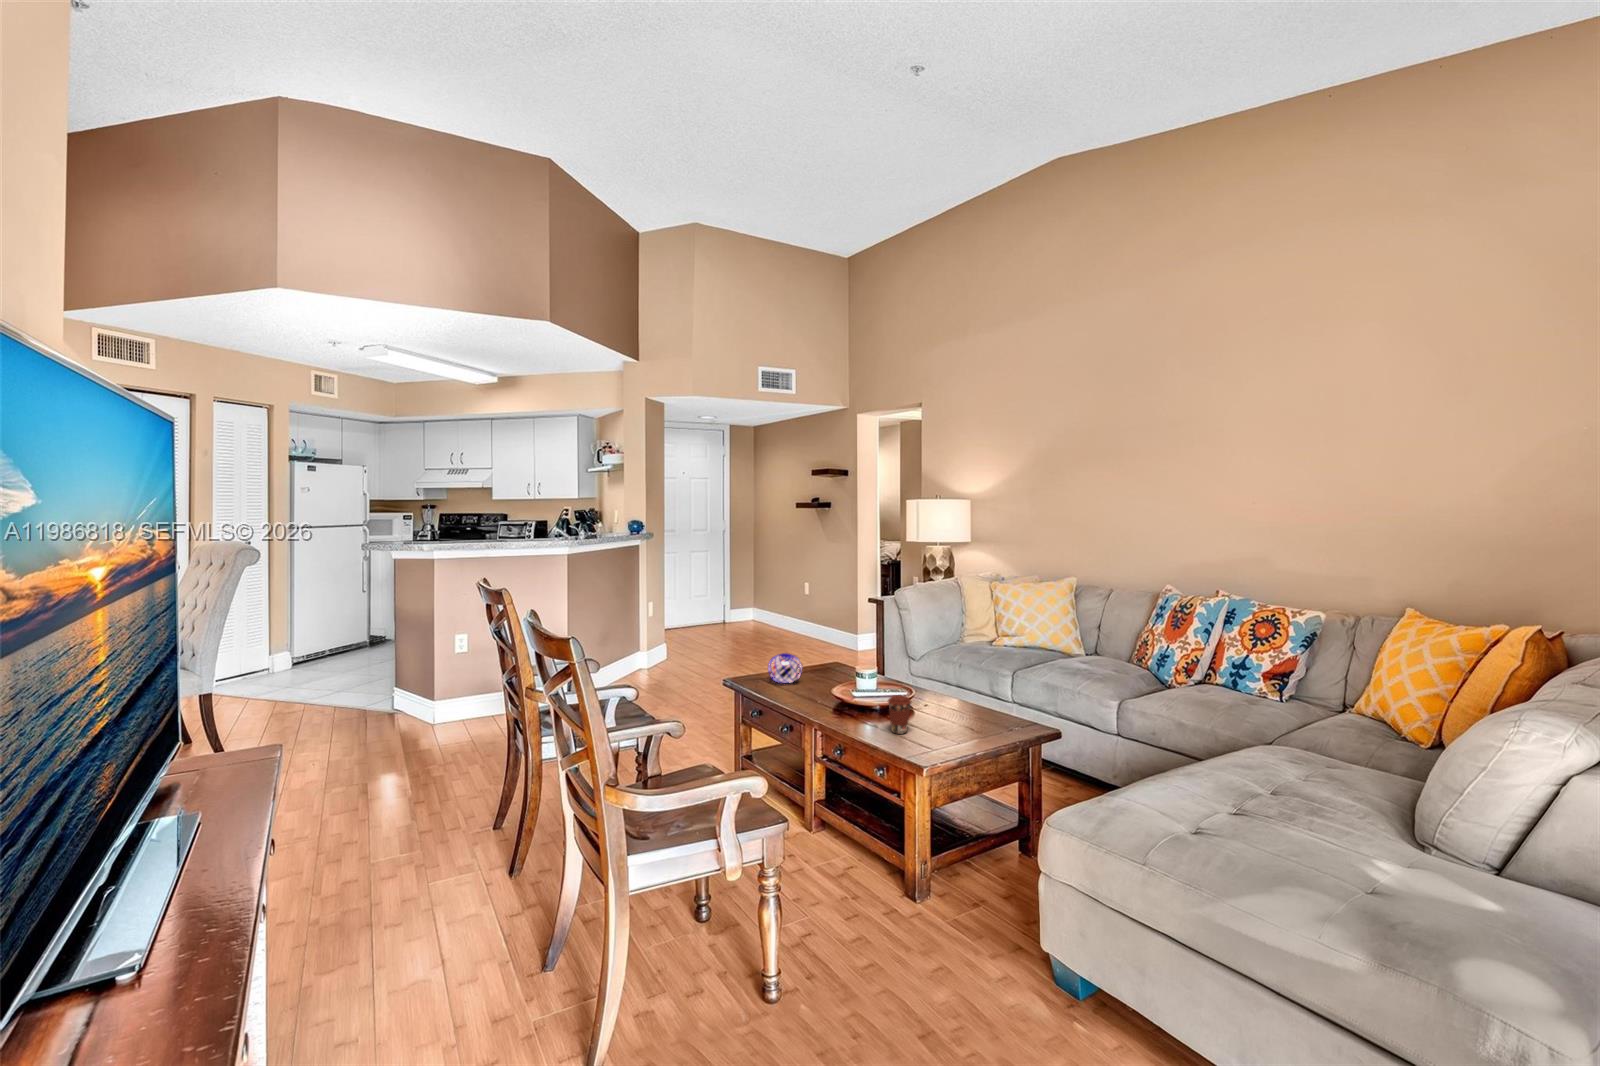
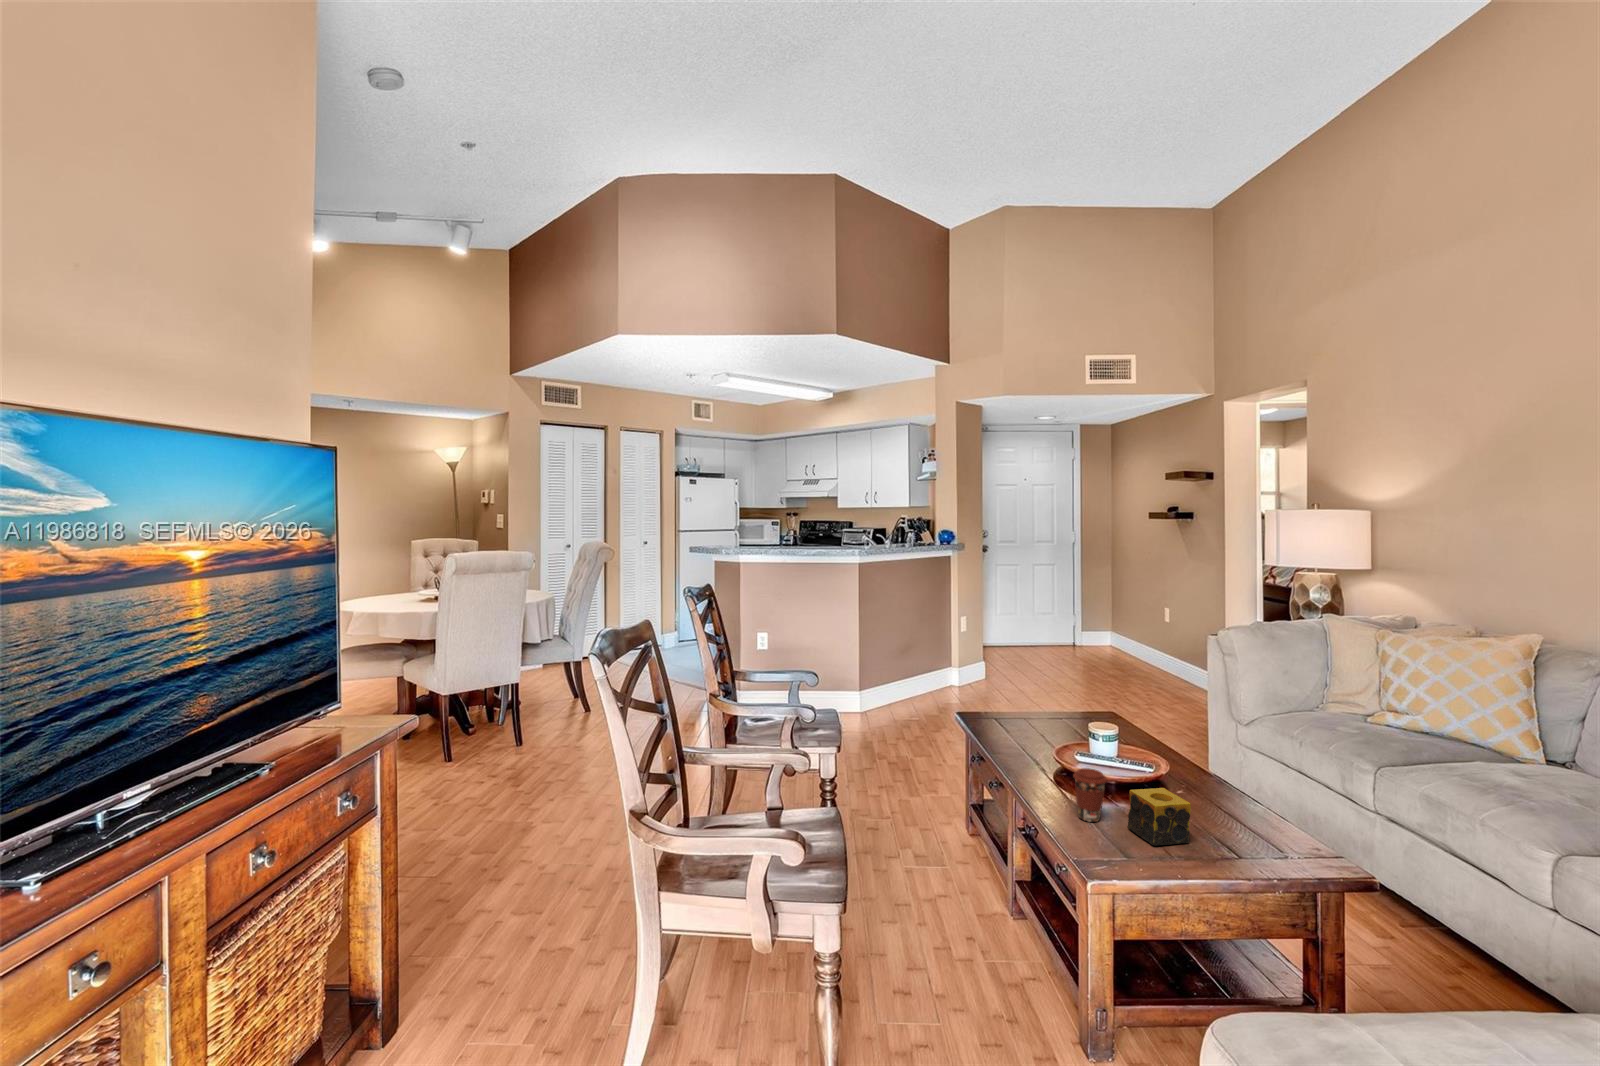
decorative orb: present [768,653,802,683] -> none [985,691,1028,727]
candle: none [927,700,968,739] -> present [1128,788,1191,846]

